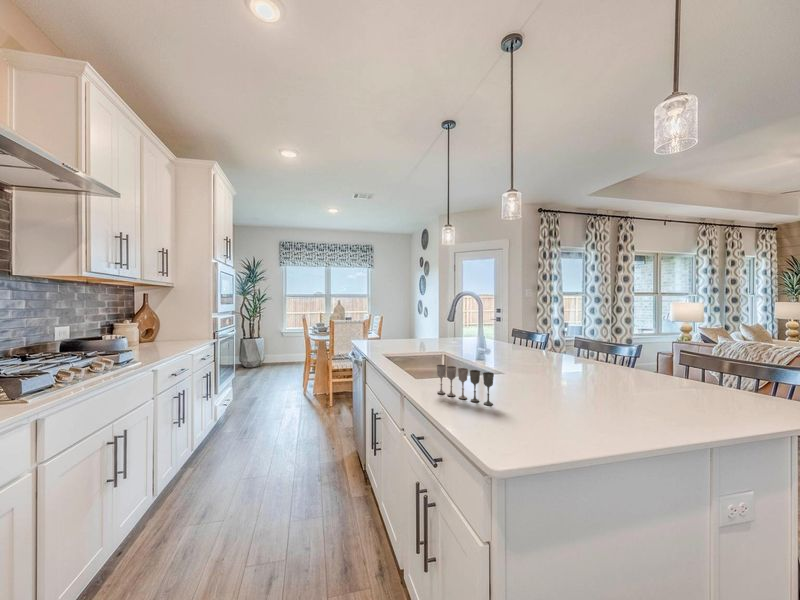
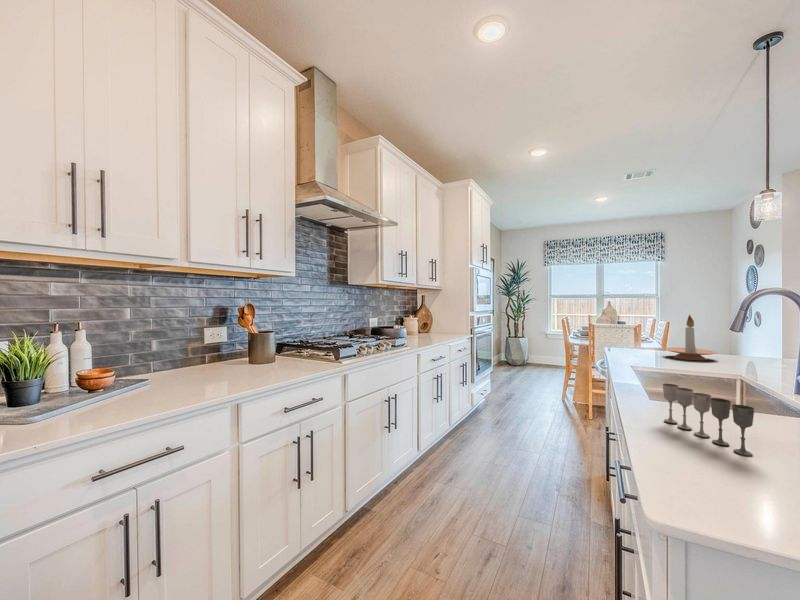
candle holder: none [395,312,424,345] -> present [665,315,717,360]

